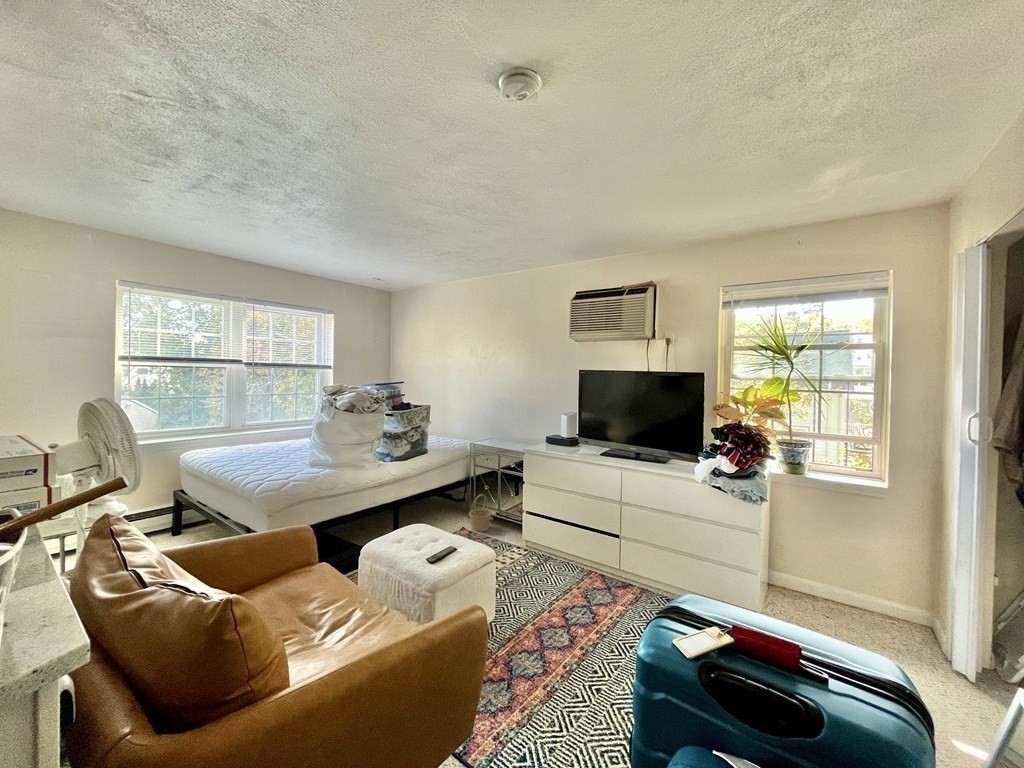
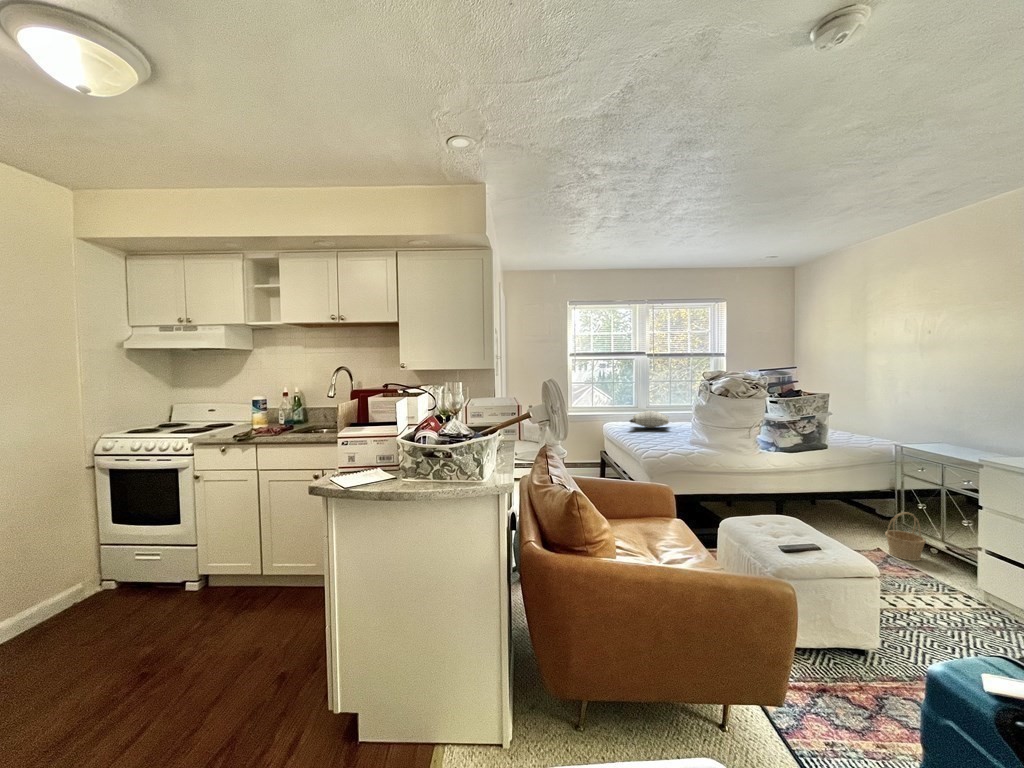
pillow: none [225,431,281,453] -> present [630,411,669,428]

